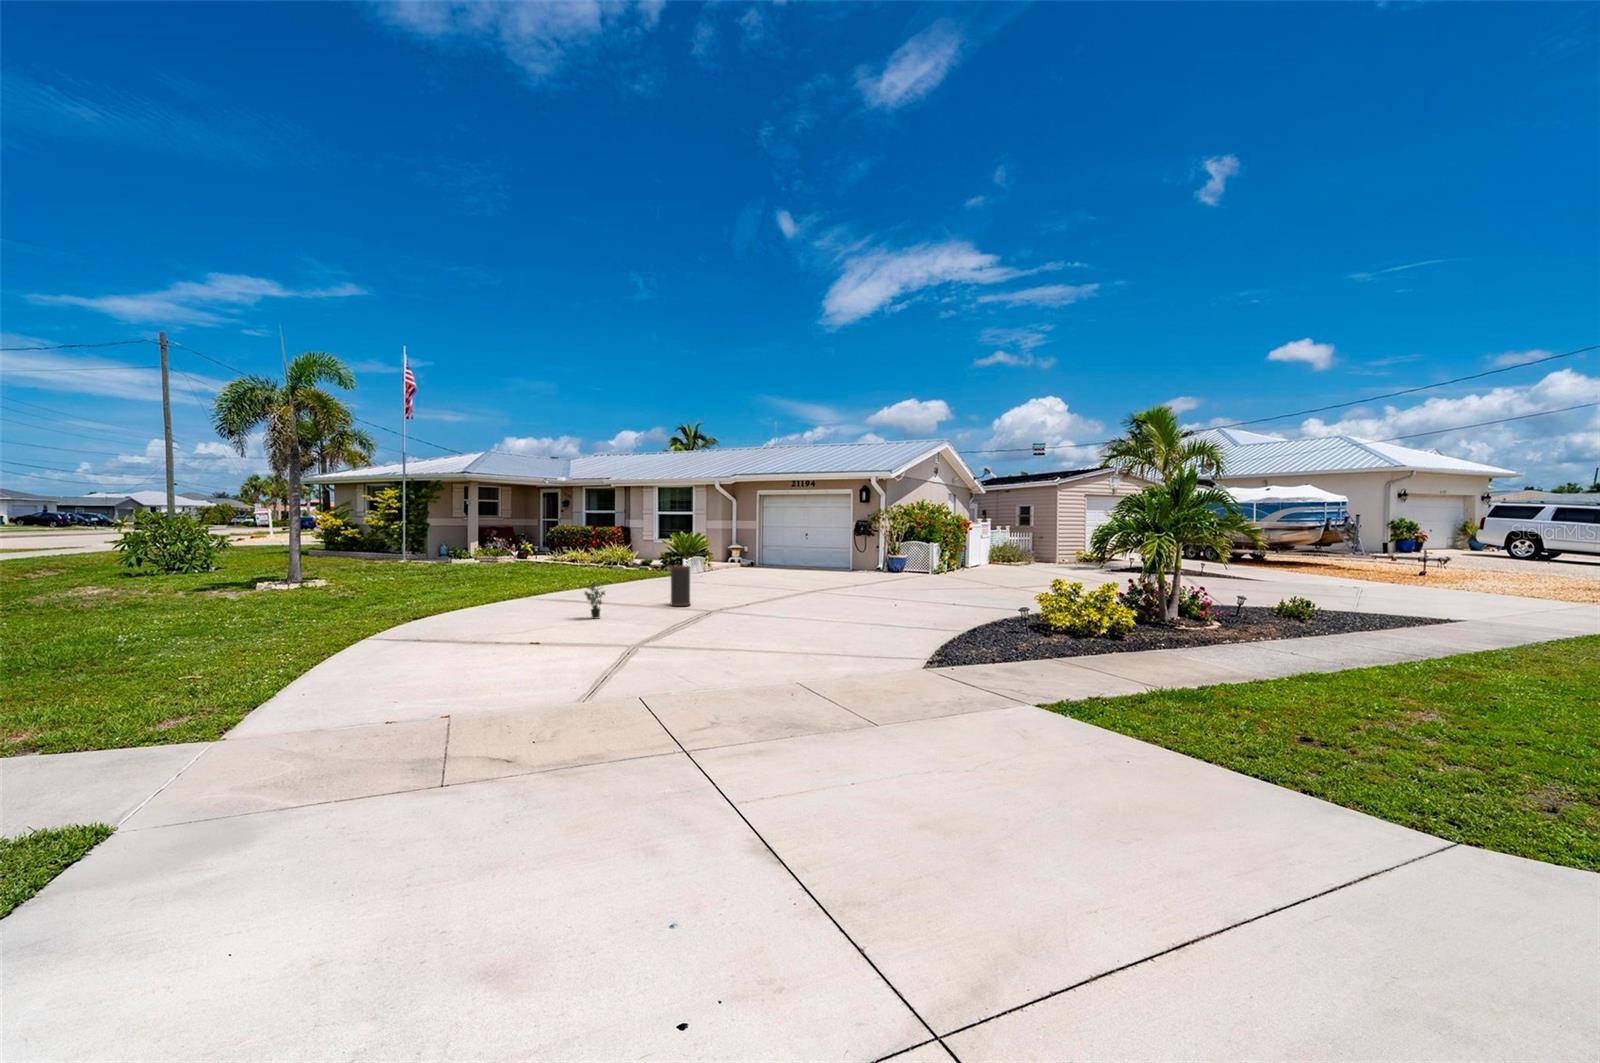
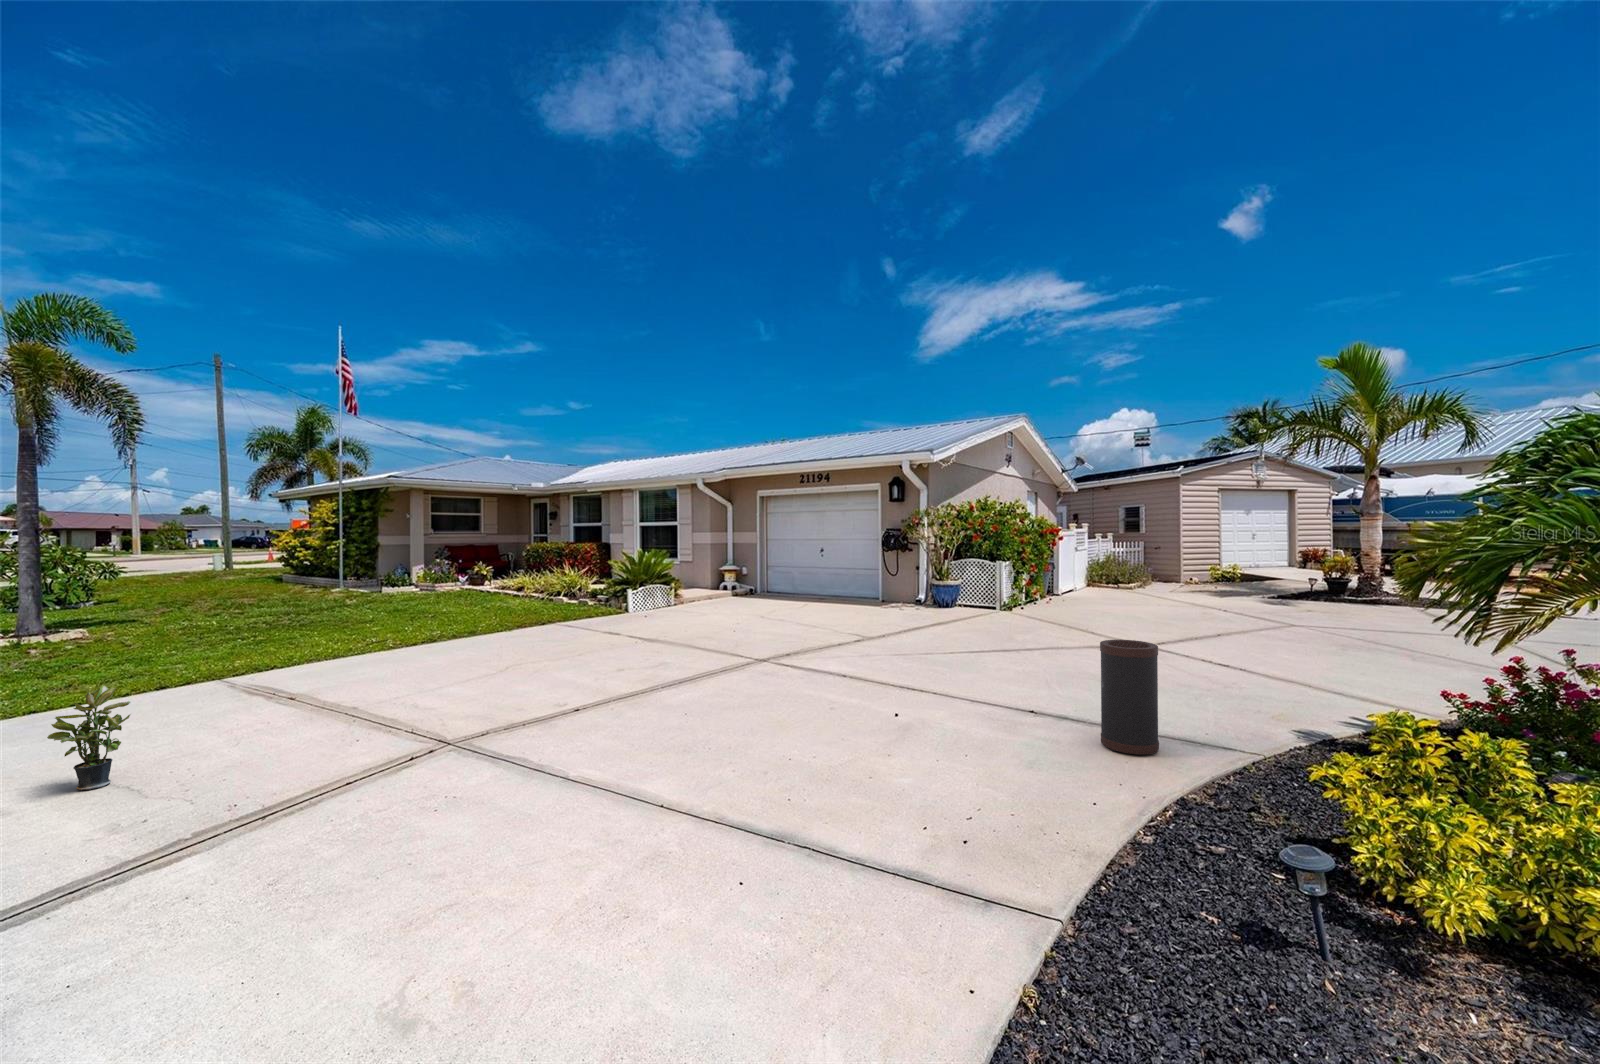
trash can: present [670,566,690,606] -> present [1100,640,1159,754]

